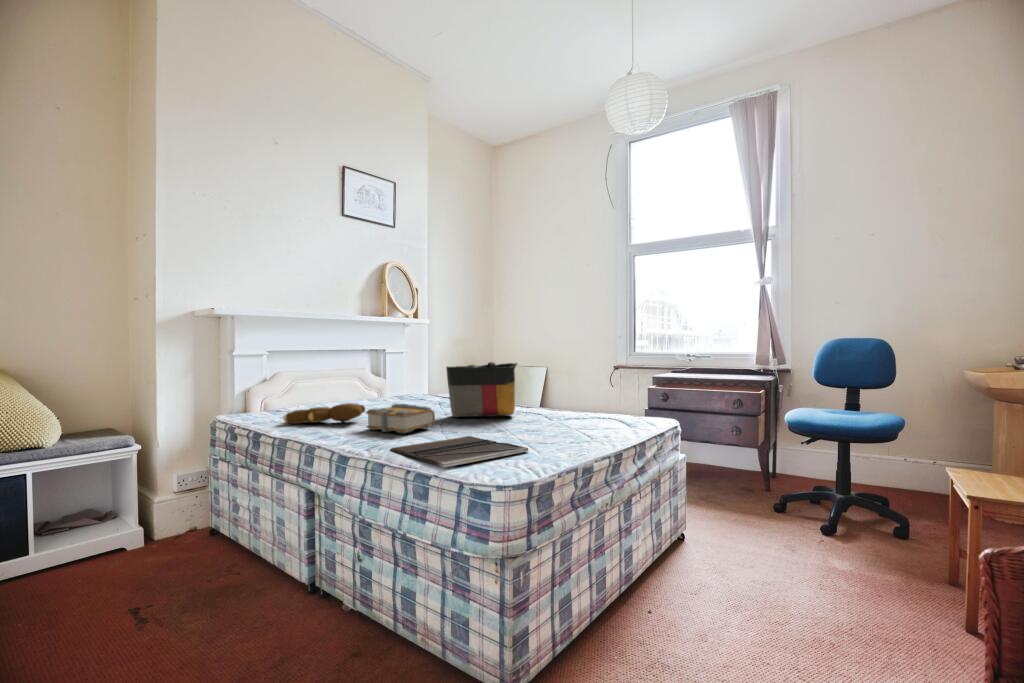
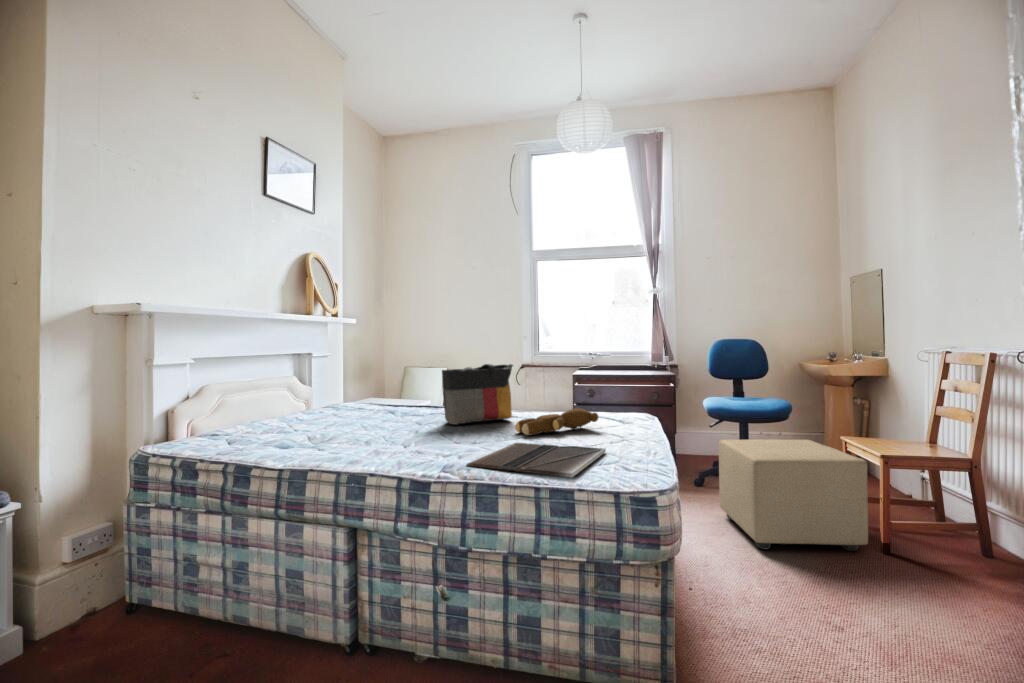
teddy bear: present [284,403,365,424] -> present [515,408,598,435]
book: present [366,404,435,434] -> none [385,414,459,447]
ottoman: none [766,458,925,614] -> present [719,439,868,551]

